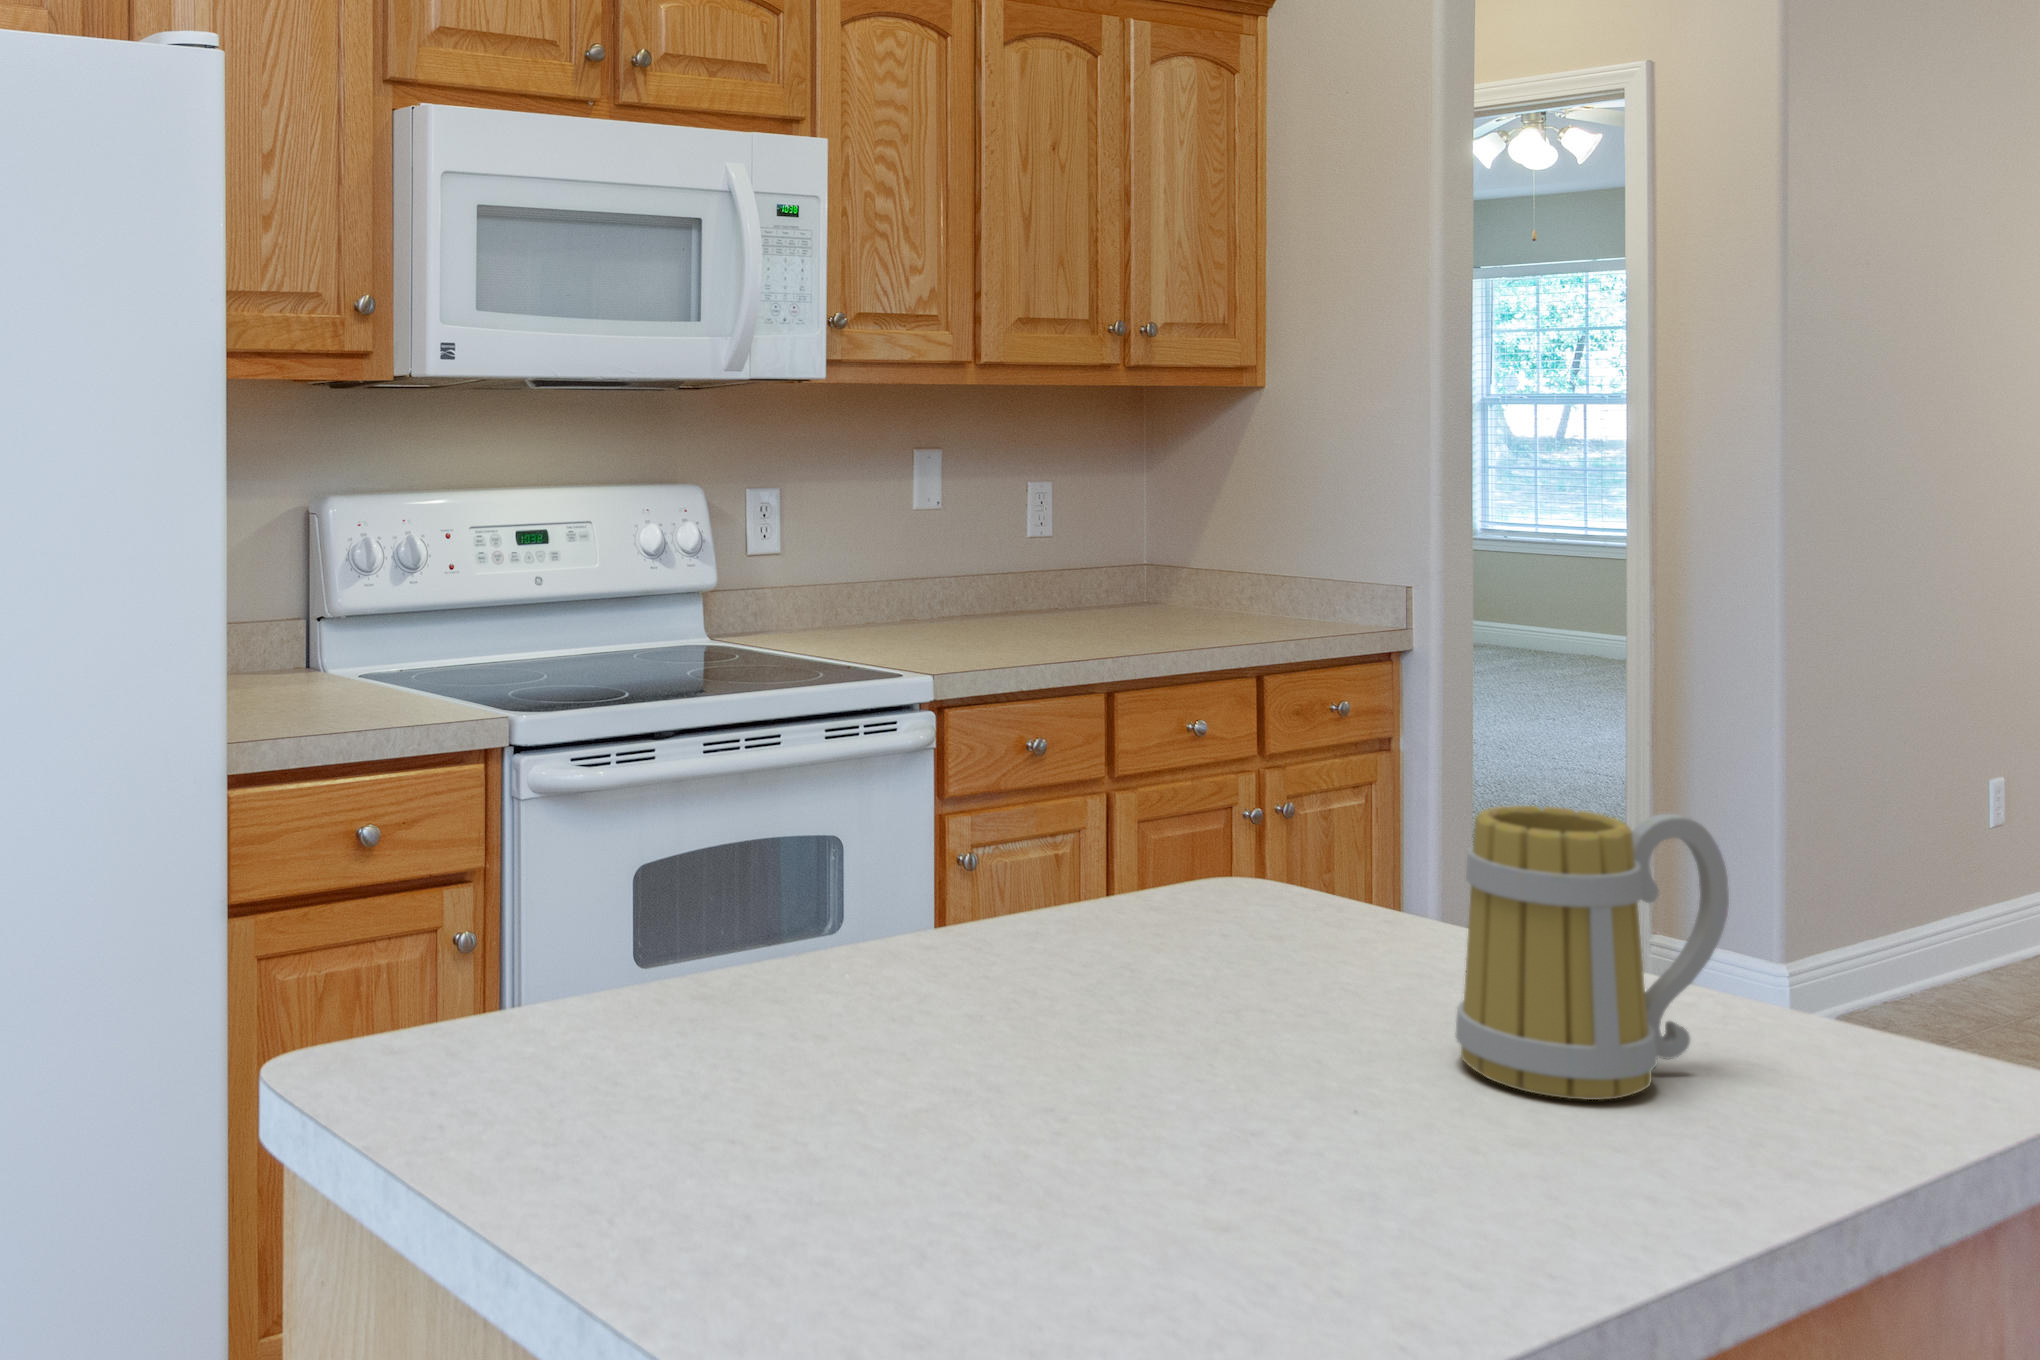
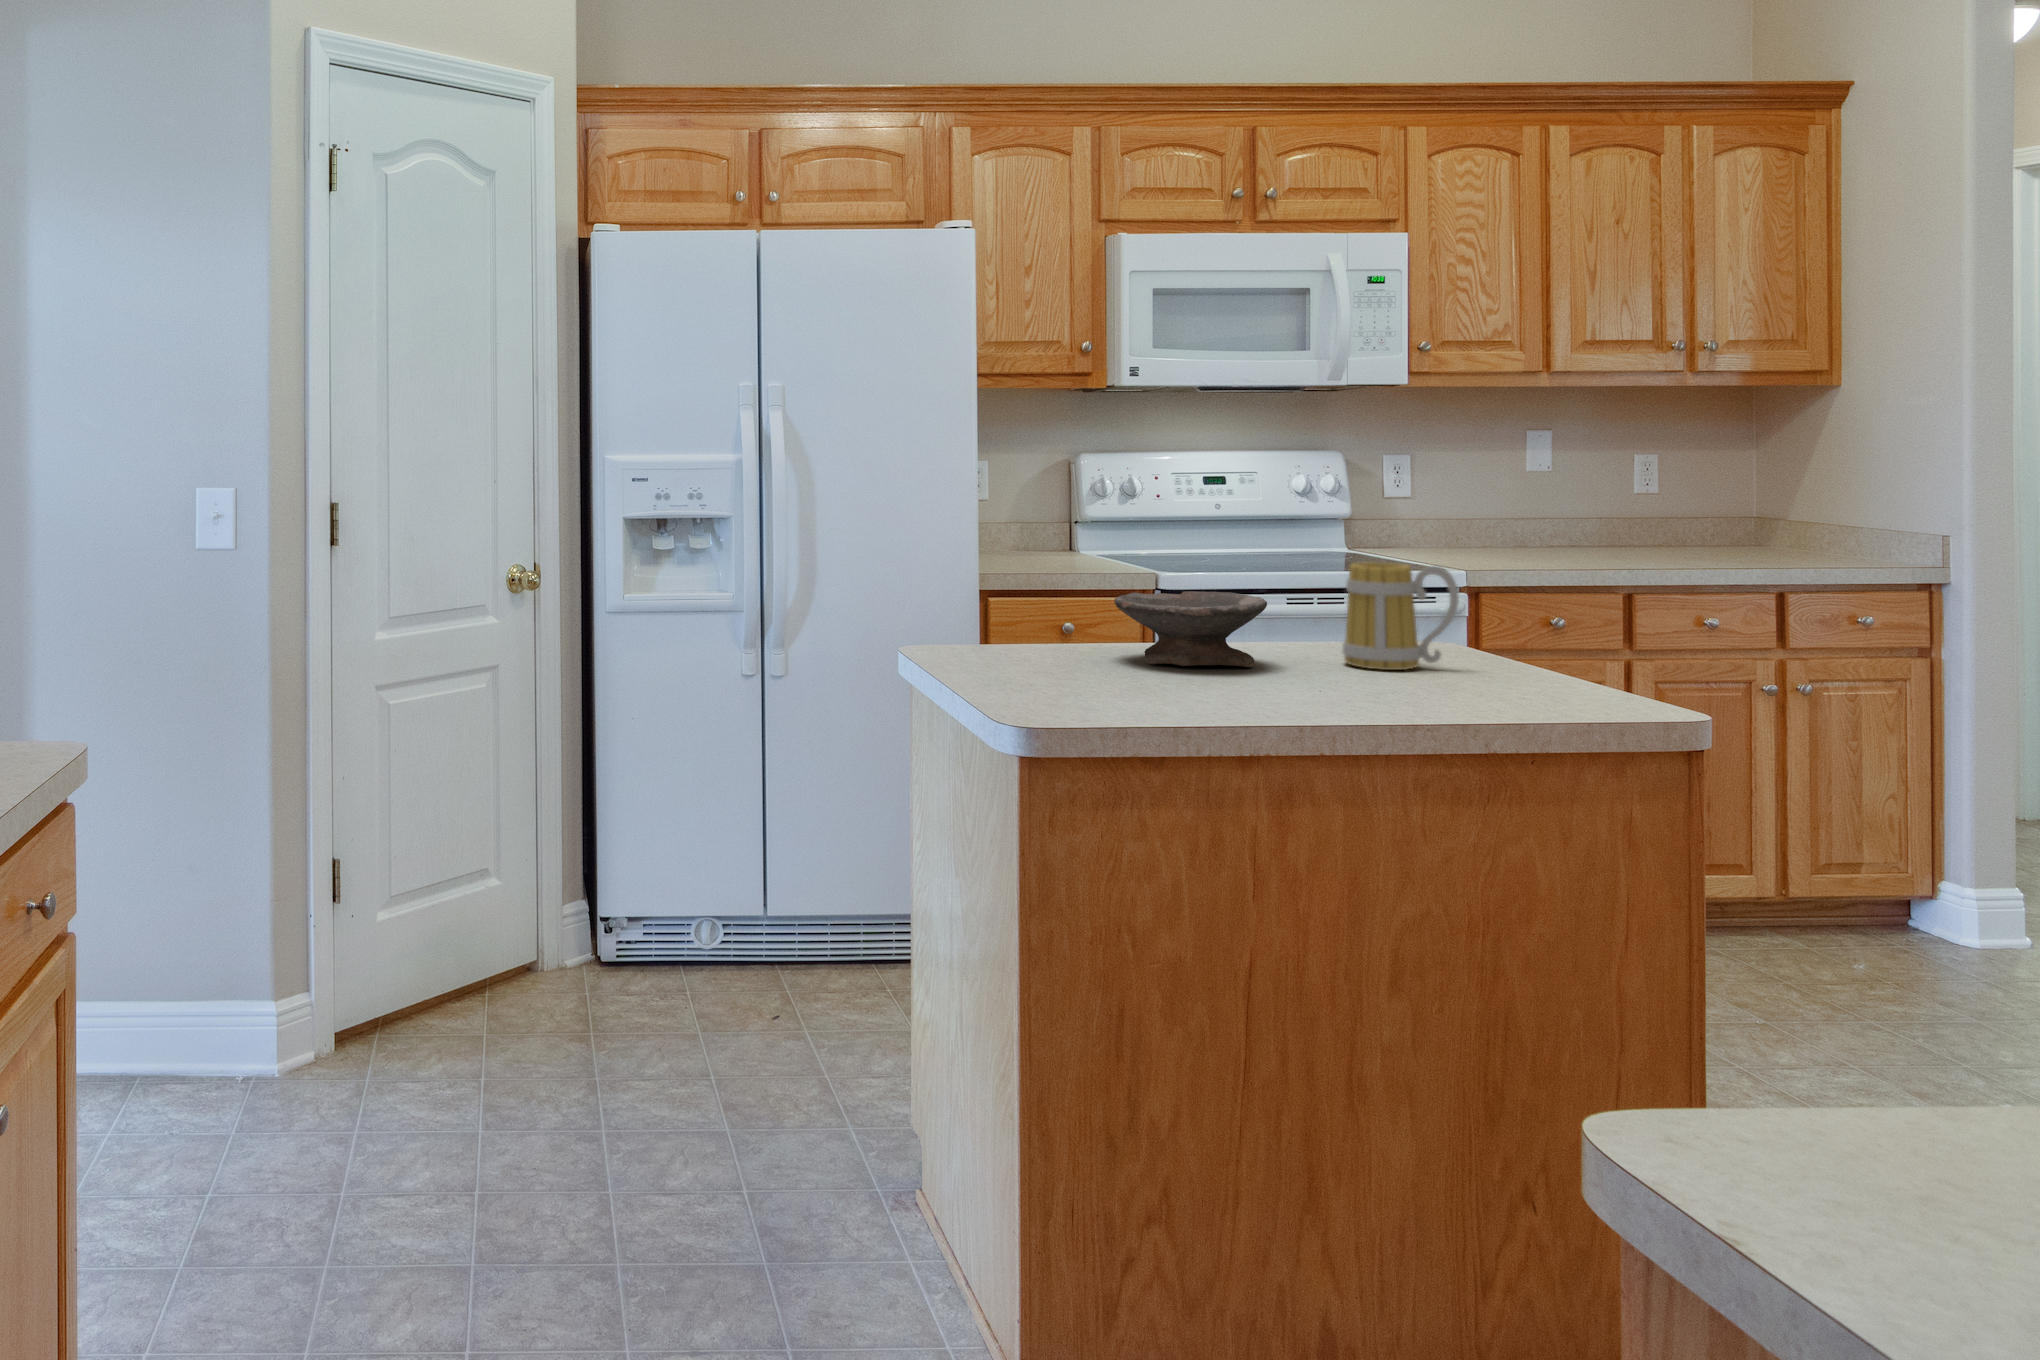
bowl: none [995,916,1424,1188] -> present [1114,591,1267,667]

